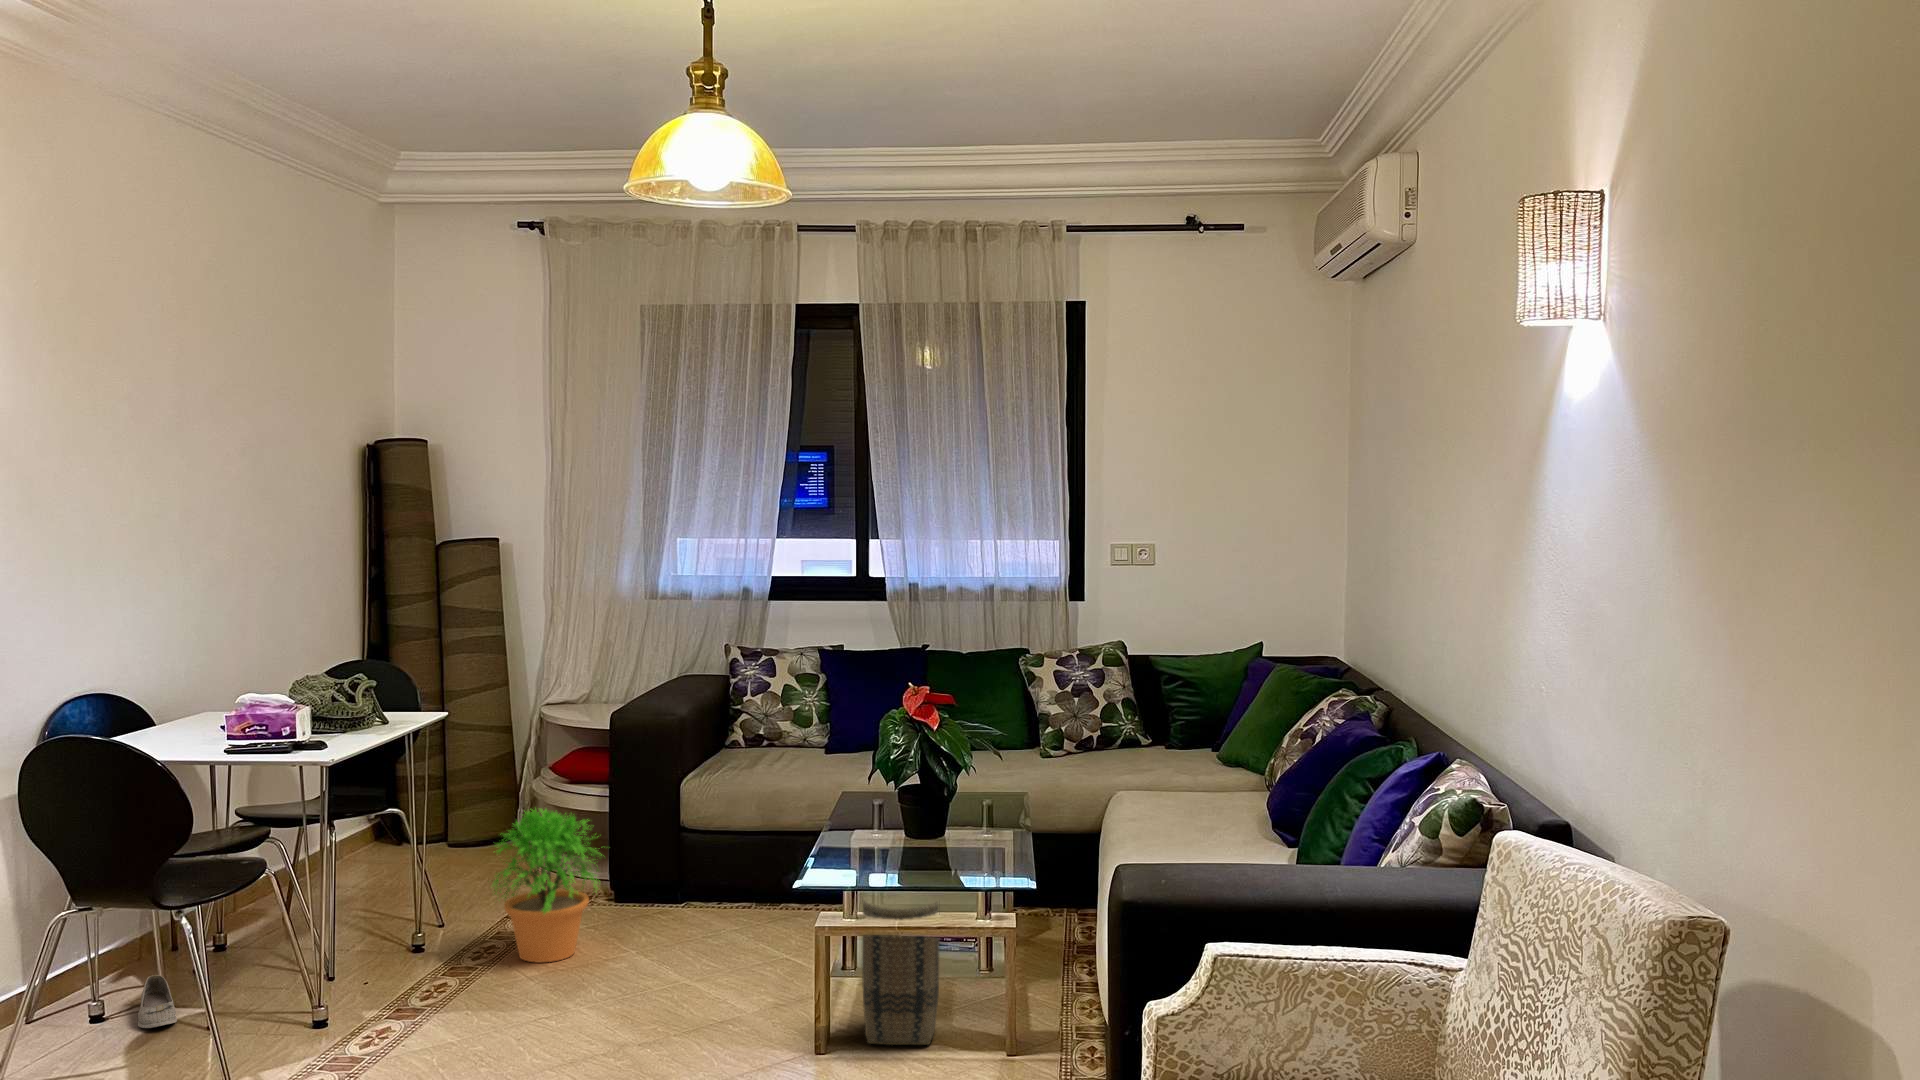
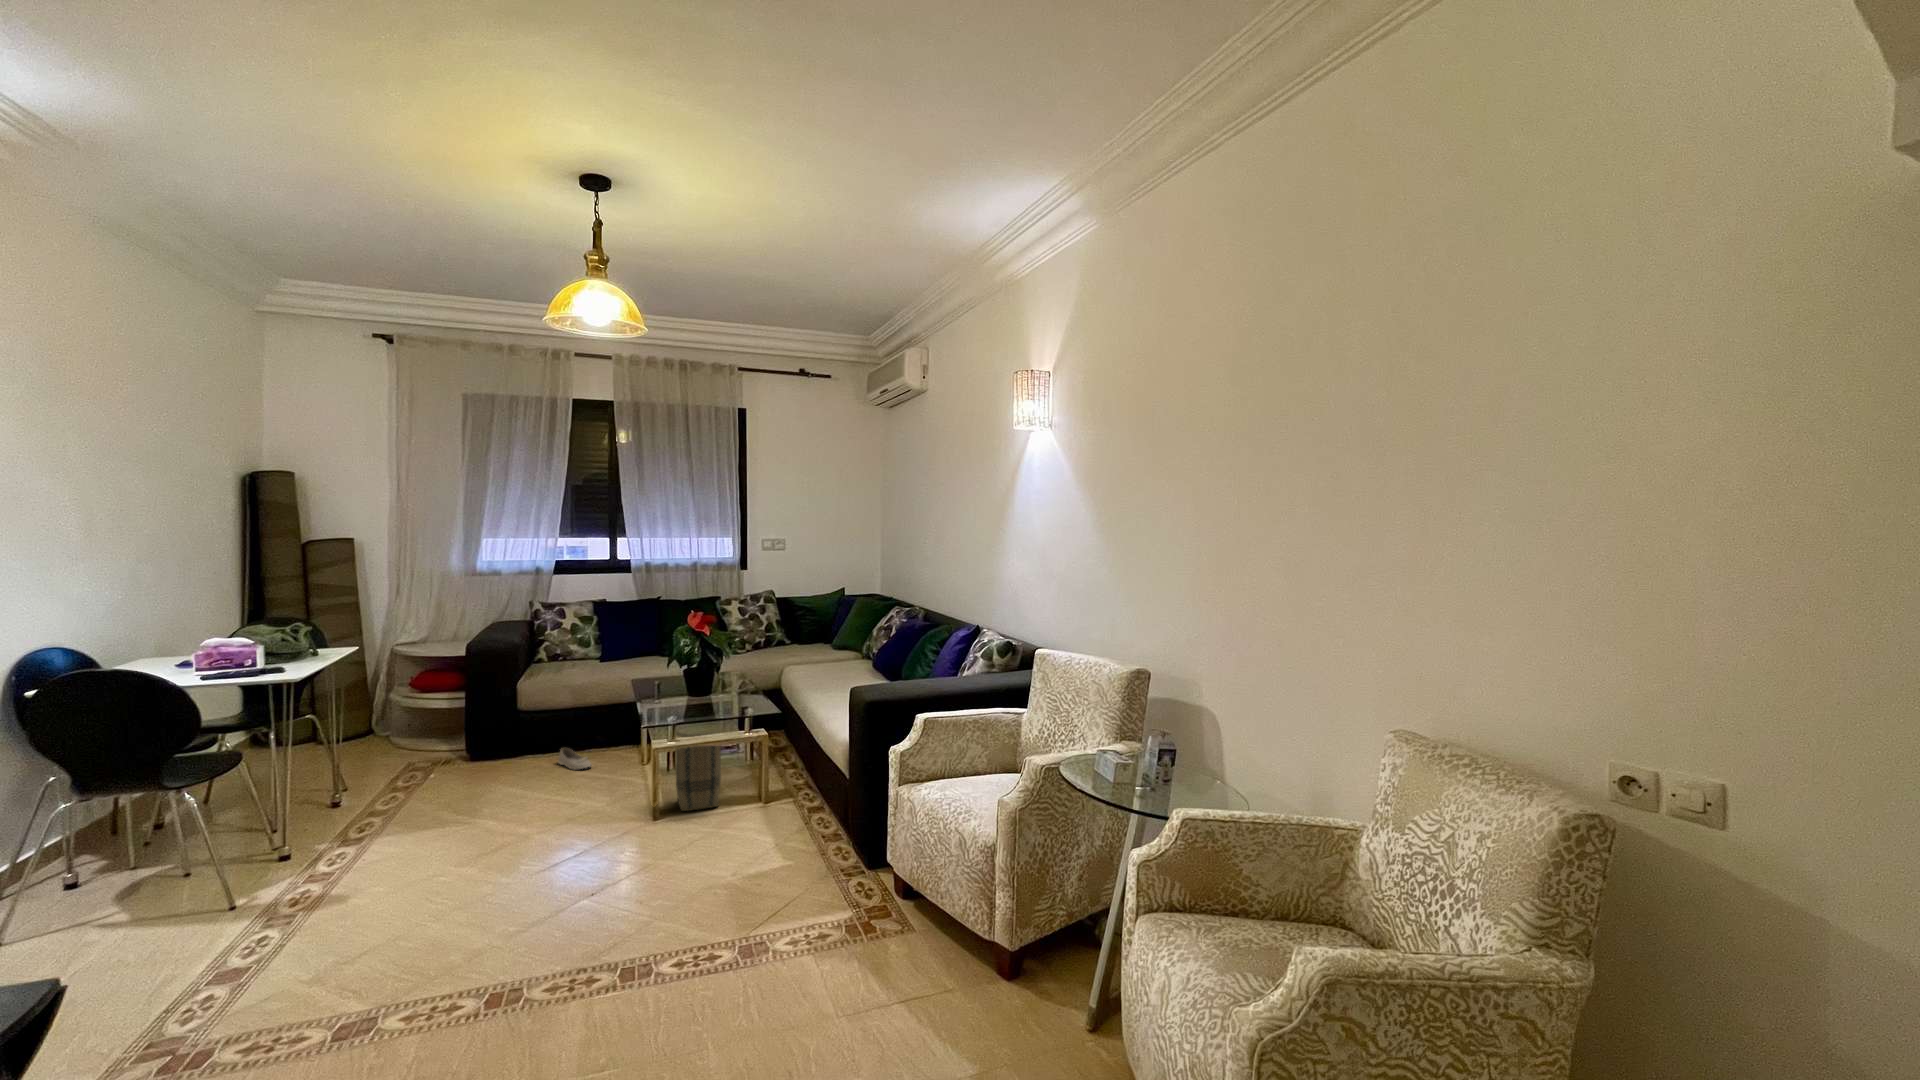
potted plant: present [492,809,602,962] -> none [392,703,481,804]
shoe: present [138,975,177,1028] -> present [558,748,592,769]

